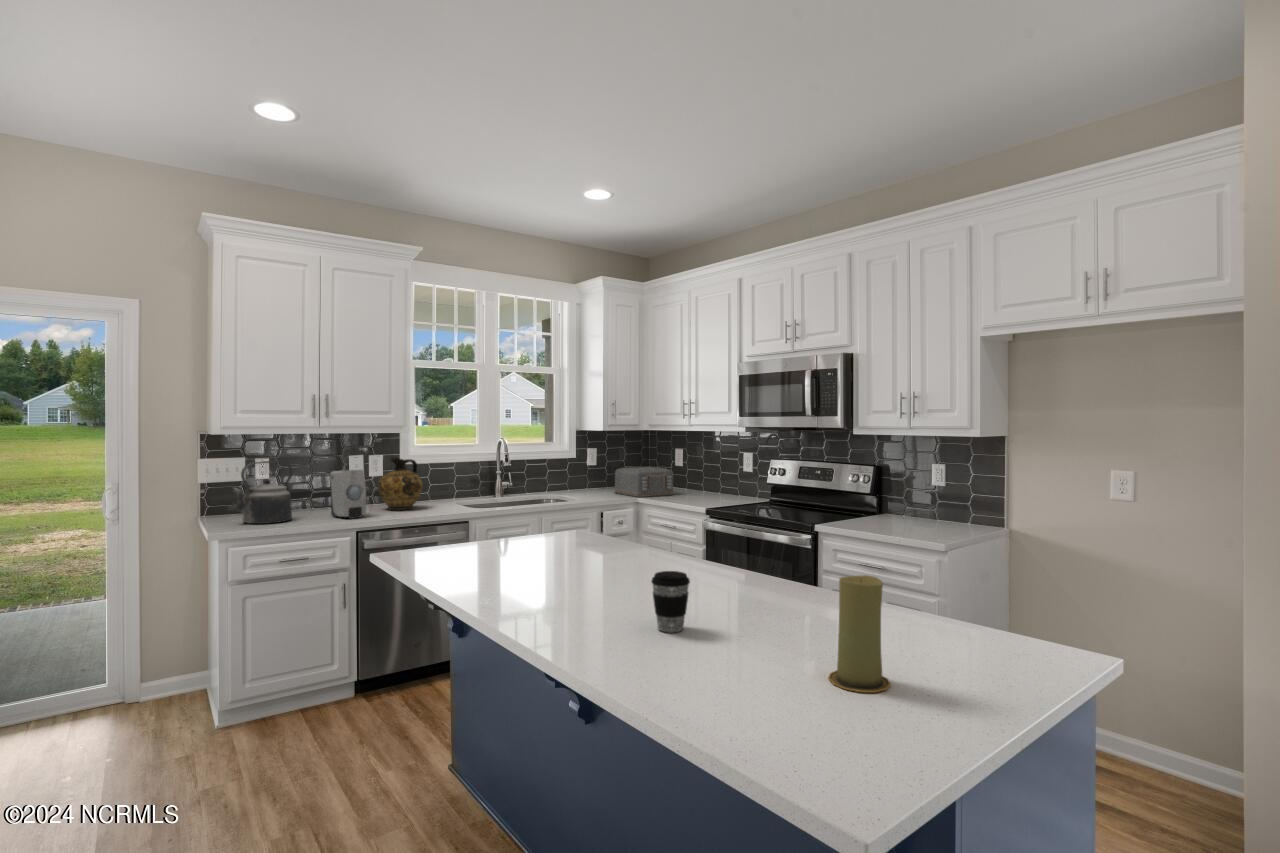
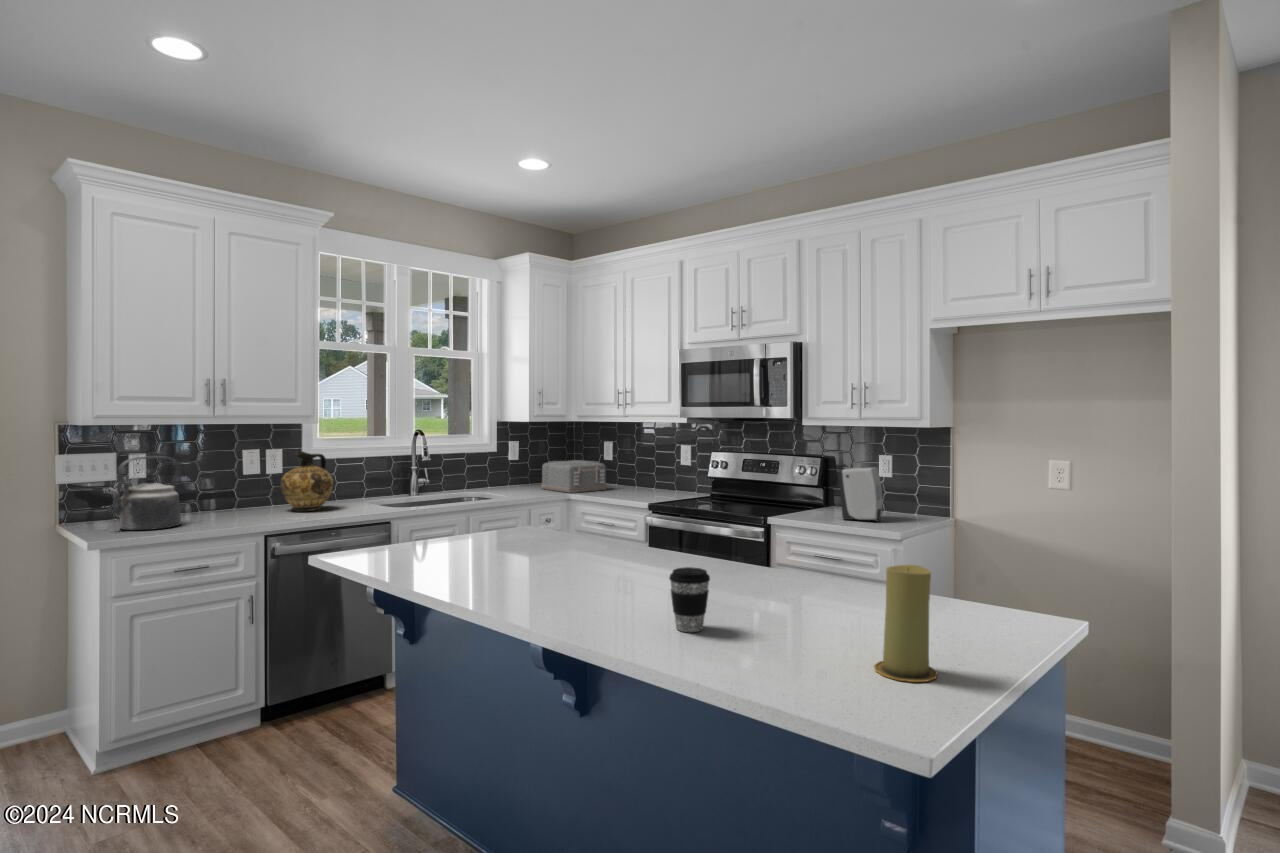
soap dispenser: present [330,470,366,519] -> present [839,467,882,522]

